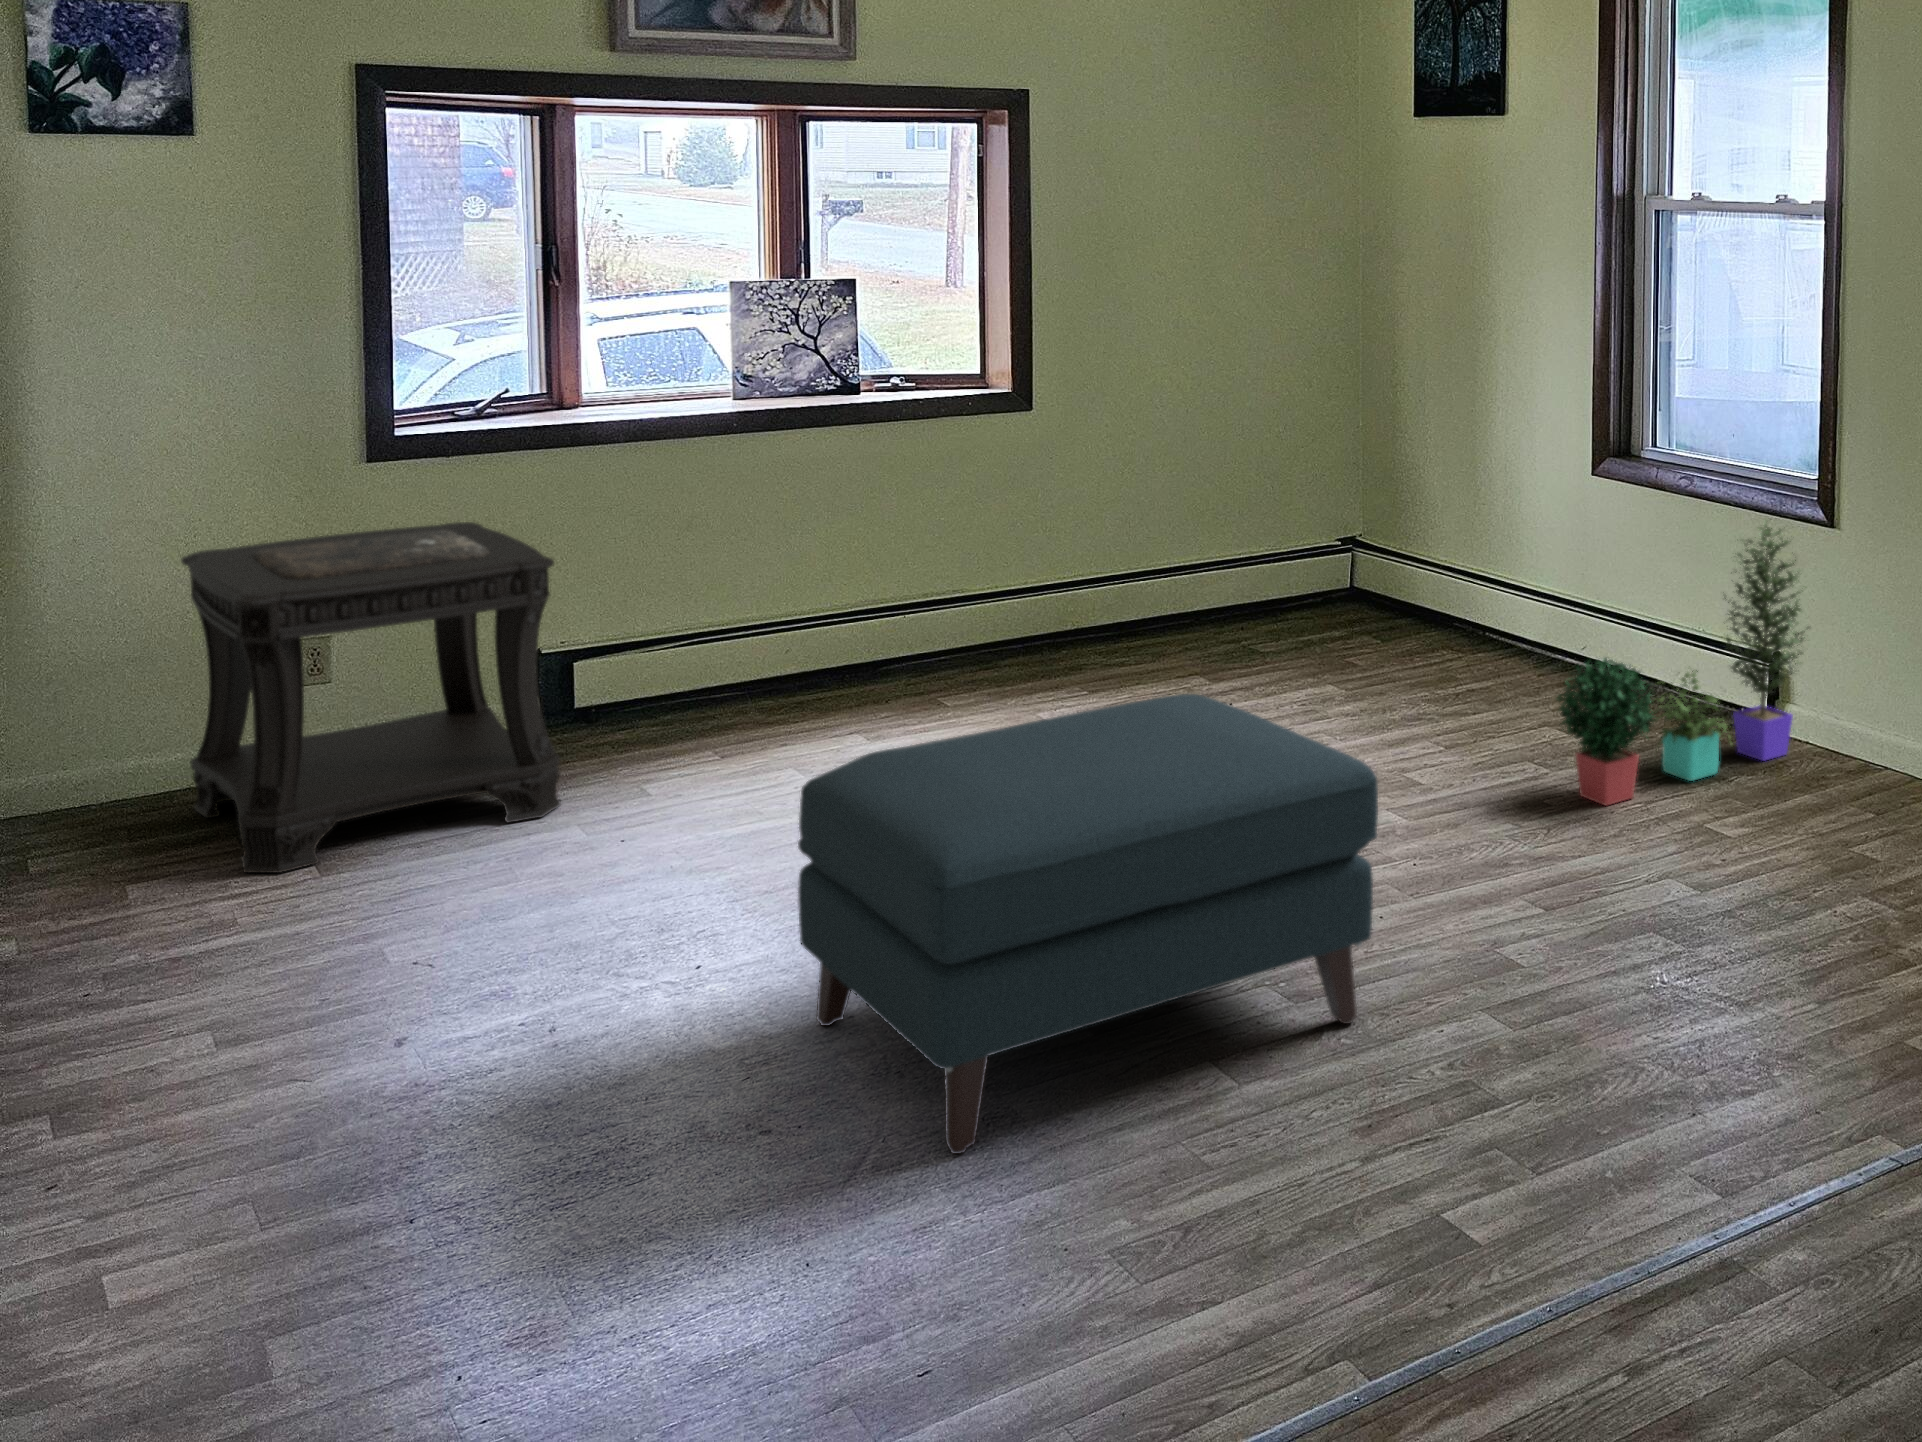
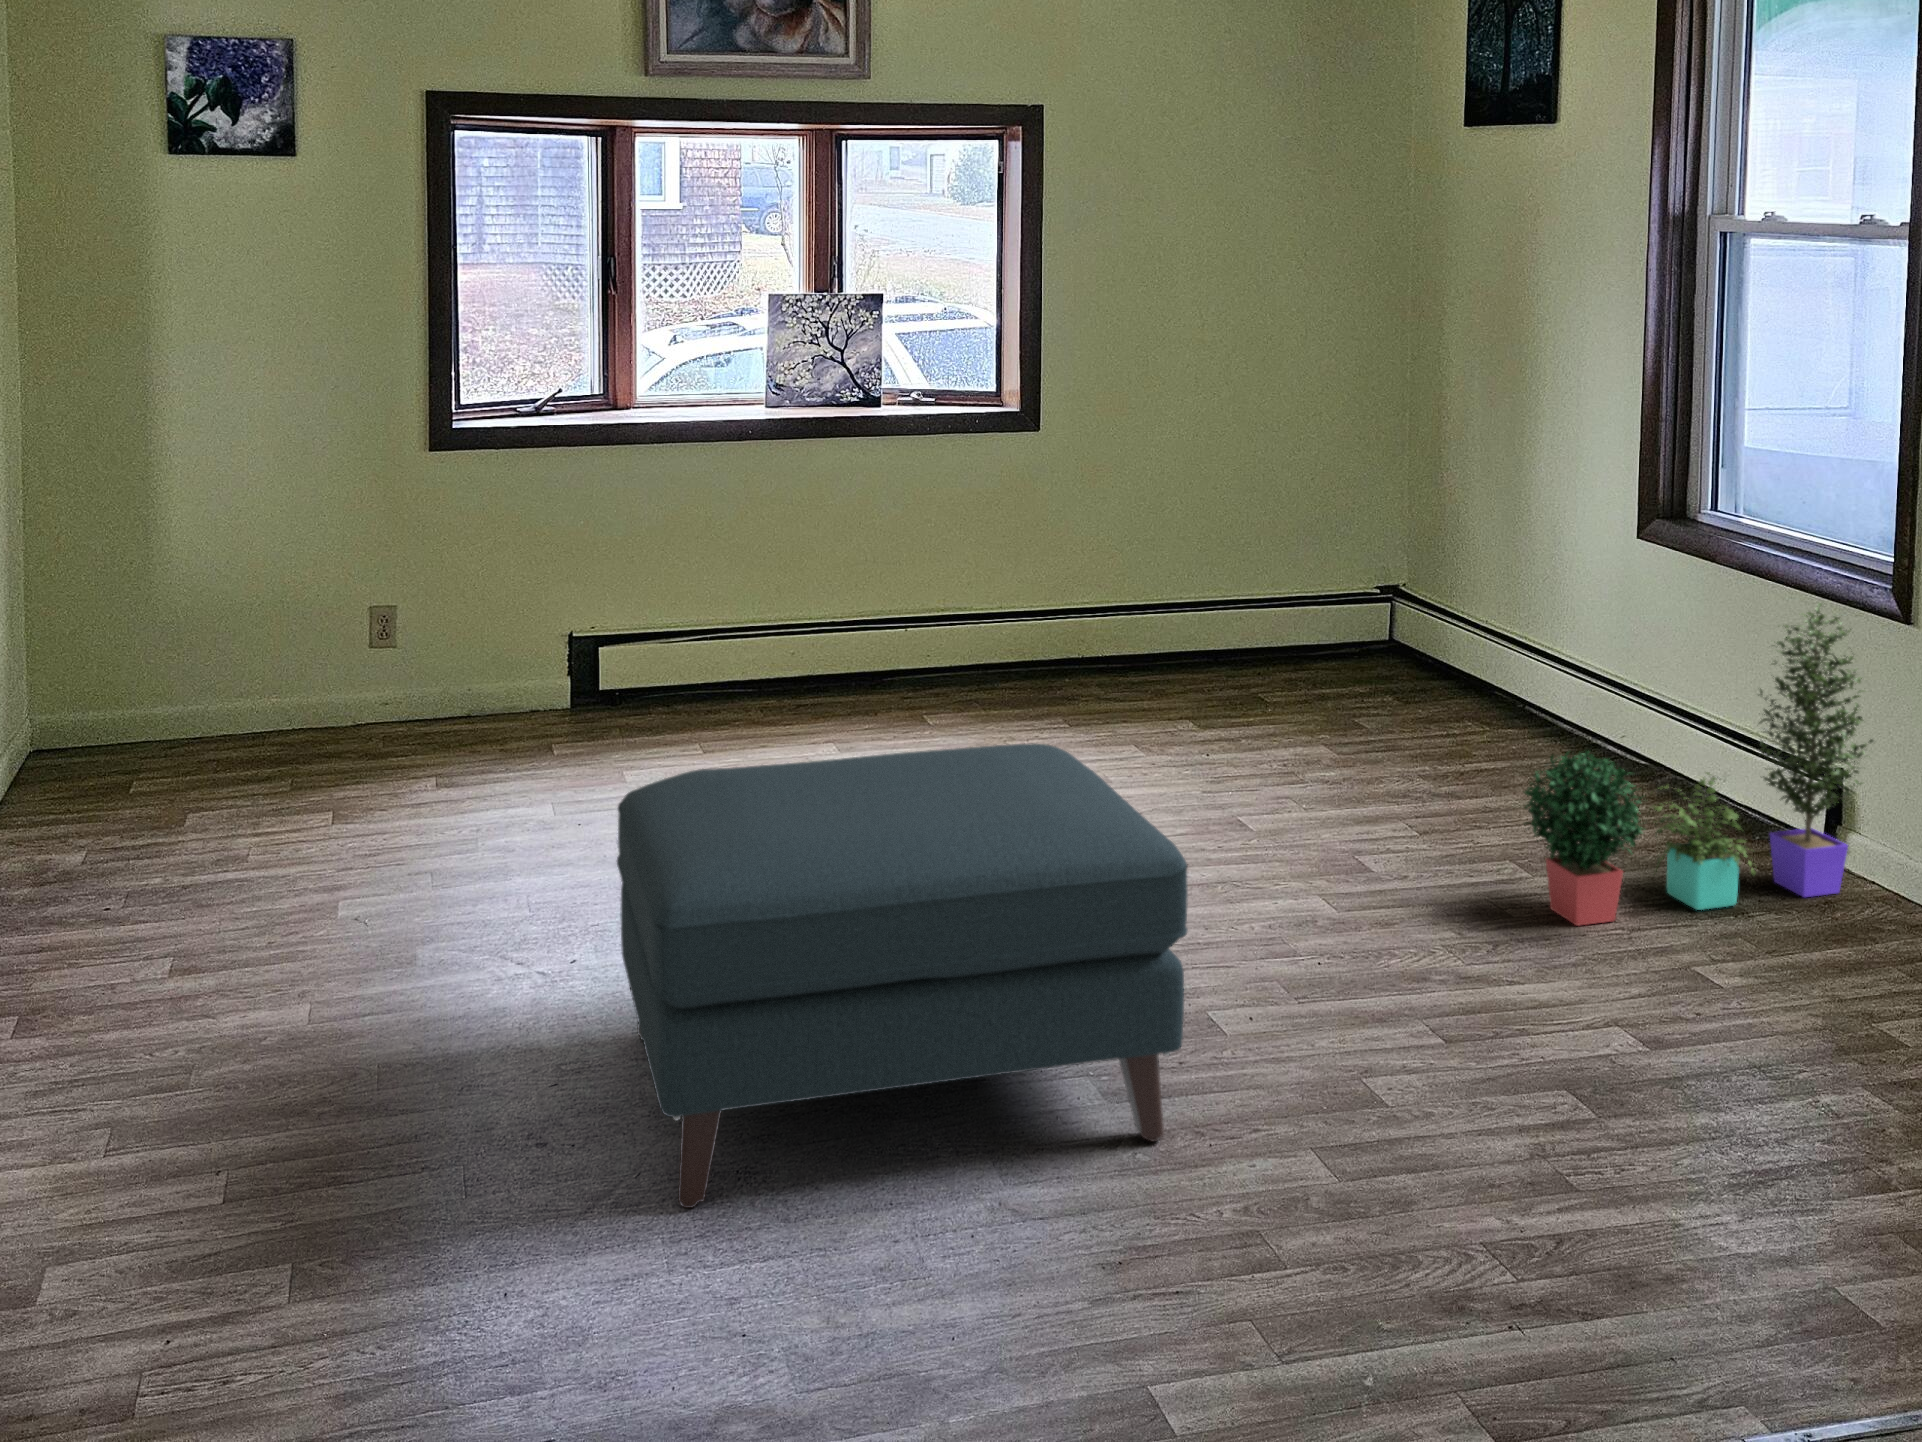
side table: present [181,522,561,873] -> none [271,507,550,810]

